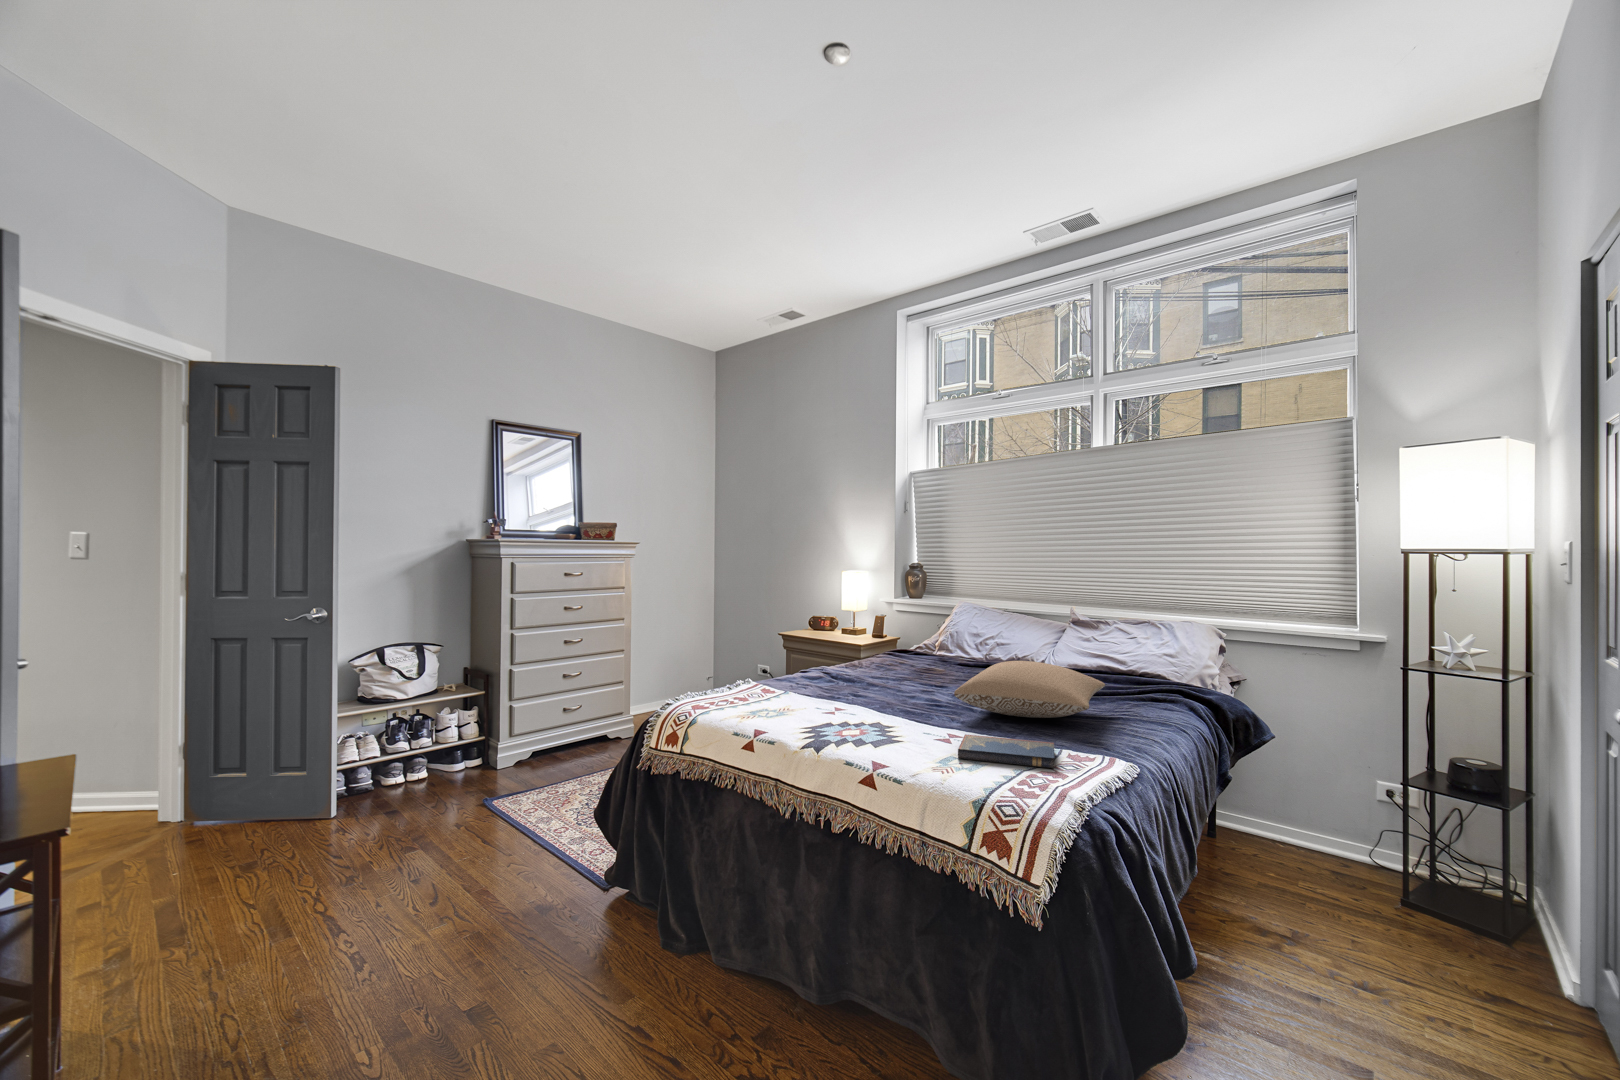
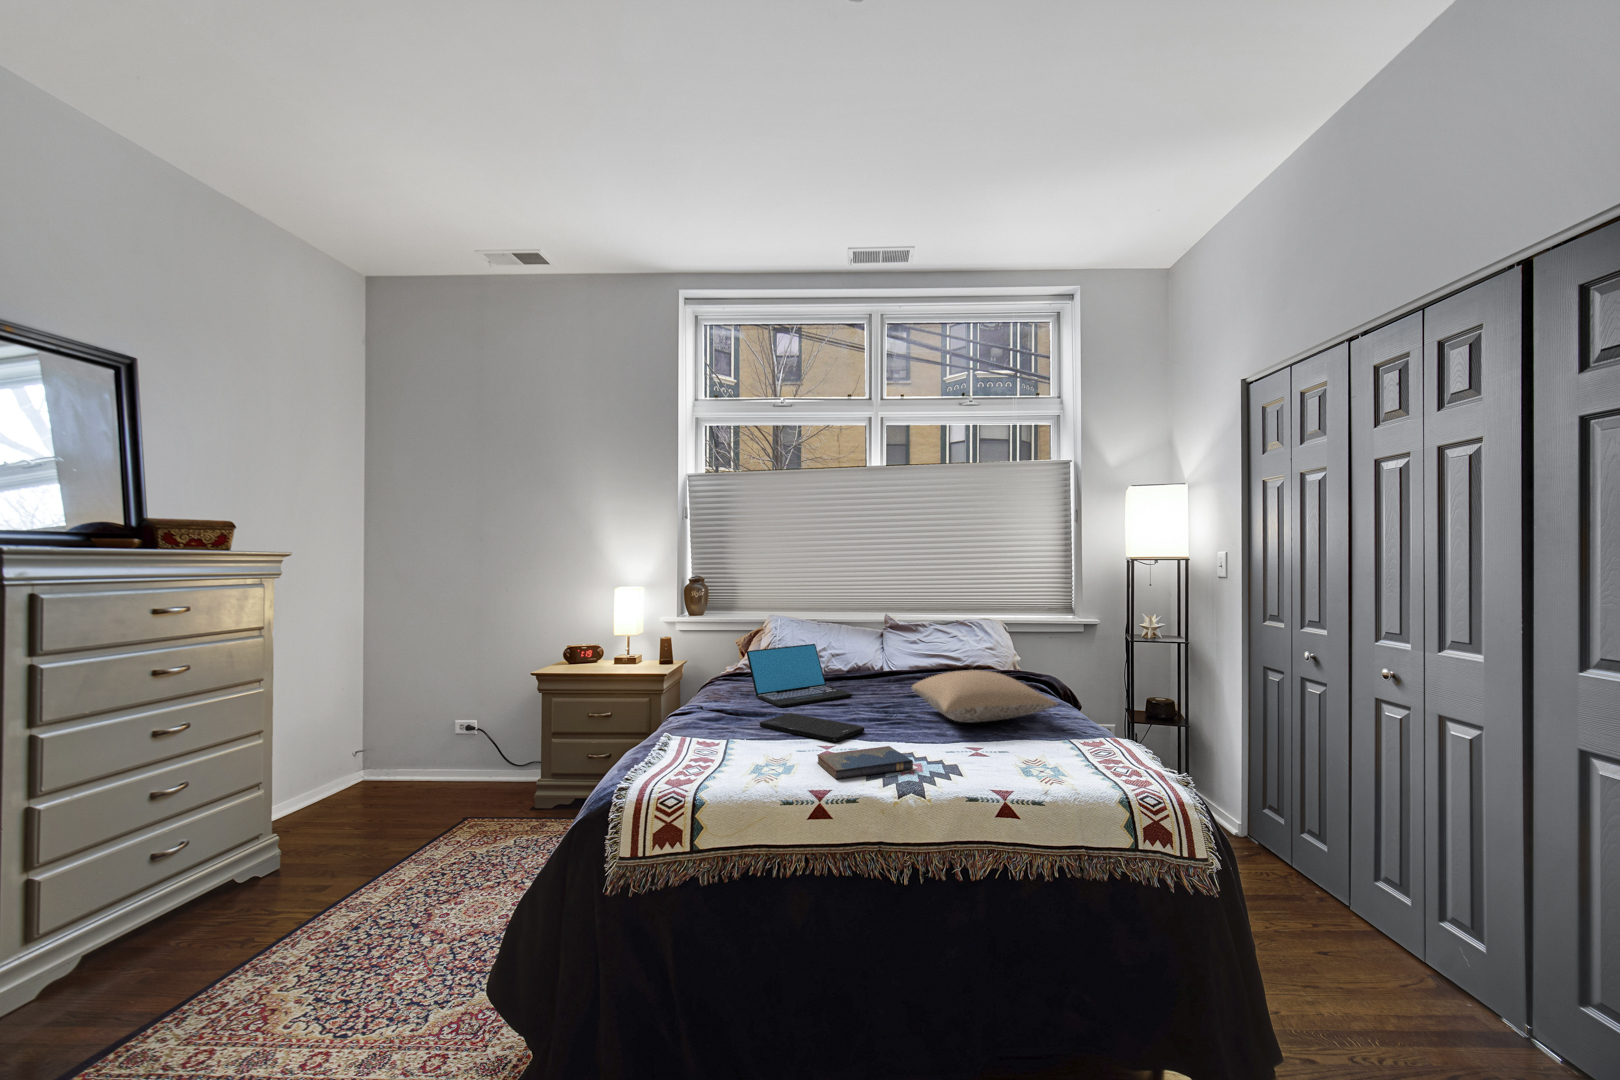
laptop: none [874,625,959,680] -> present [746,644,852,707]
smartphone: none [823,681,891,705] -> present [760,713,864,742]
hardcover book: present [958,734,1054,768] -> present [817,746,913,779]

